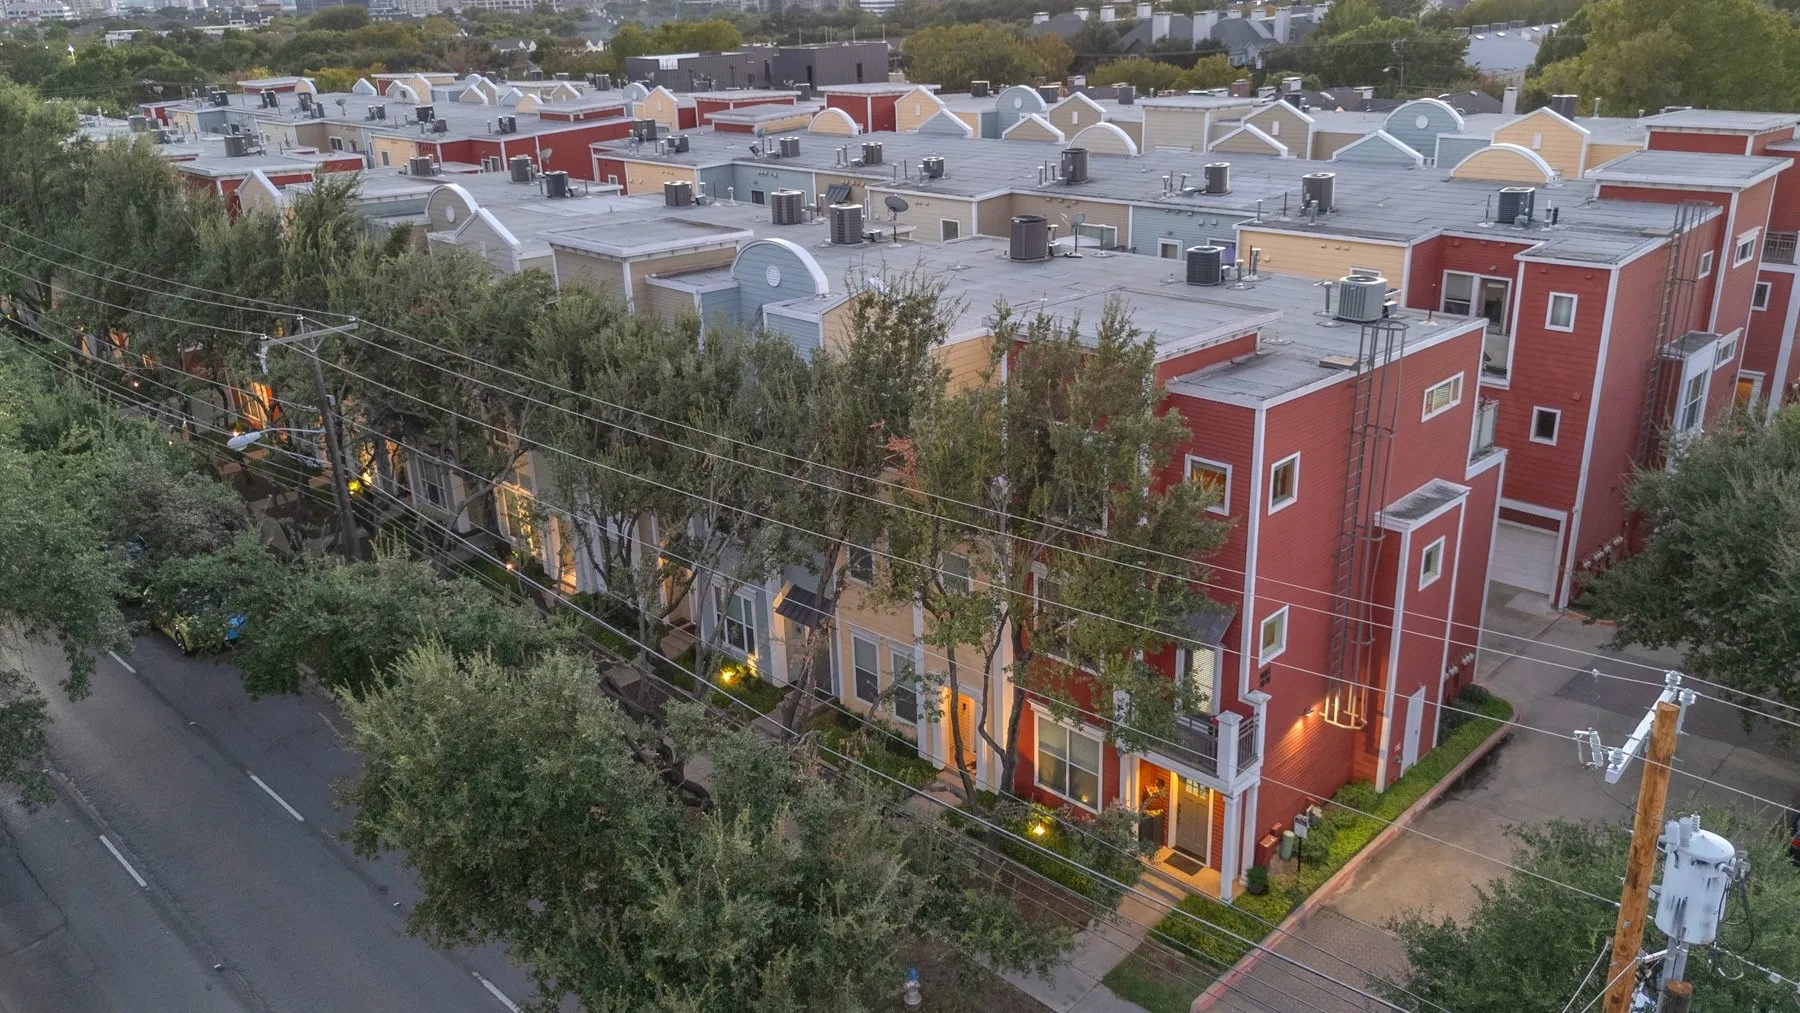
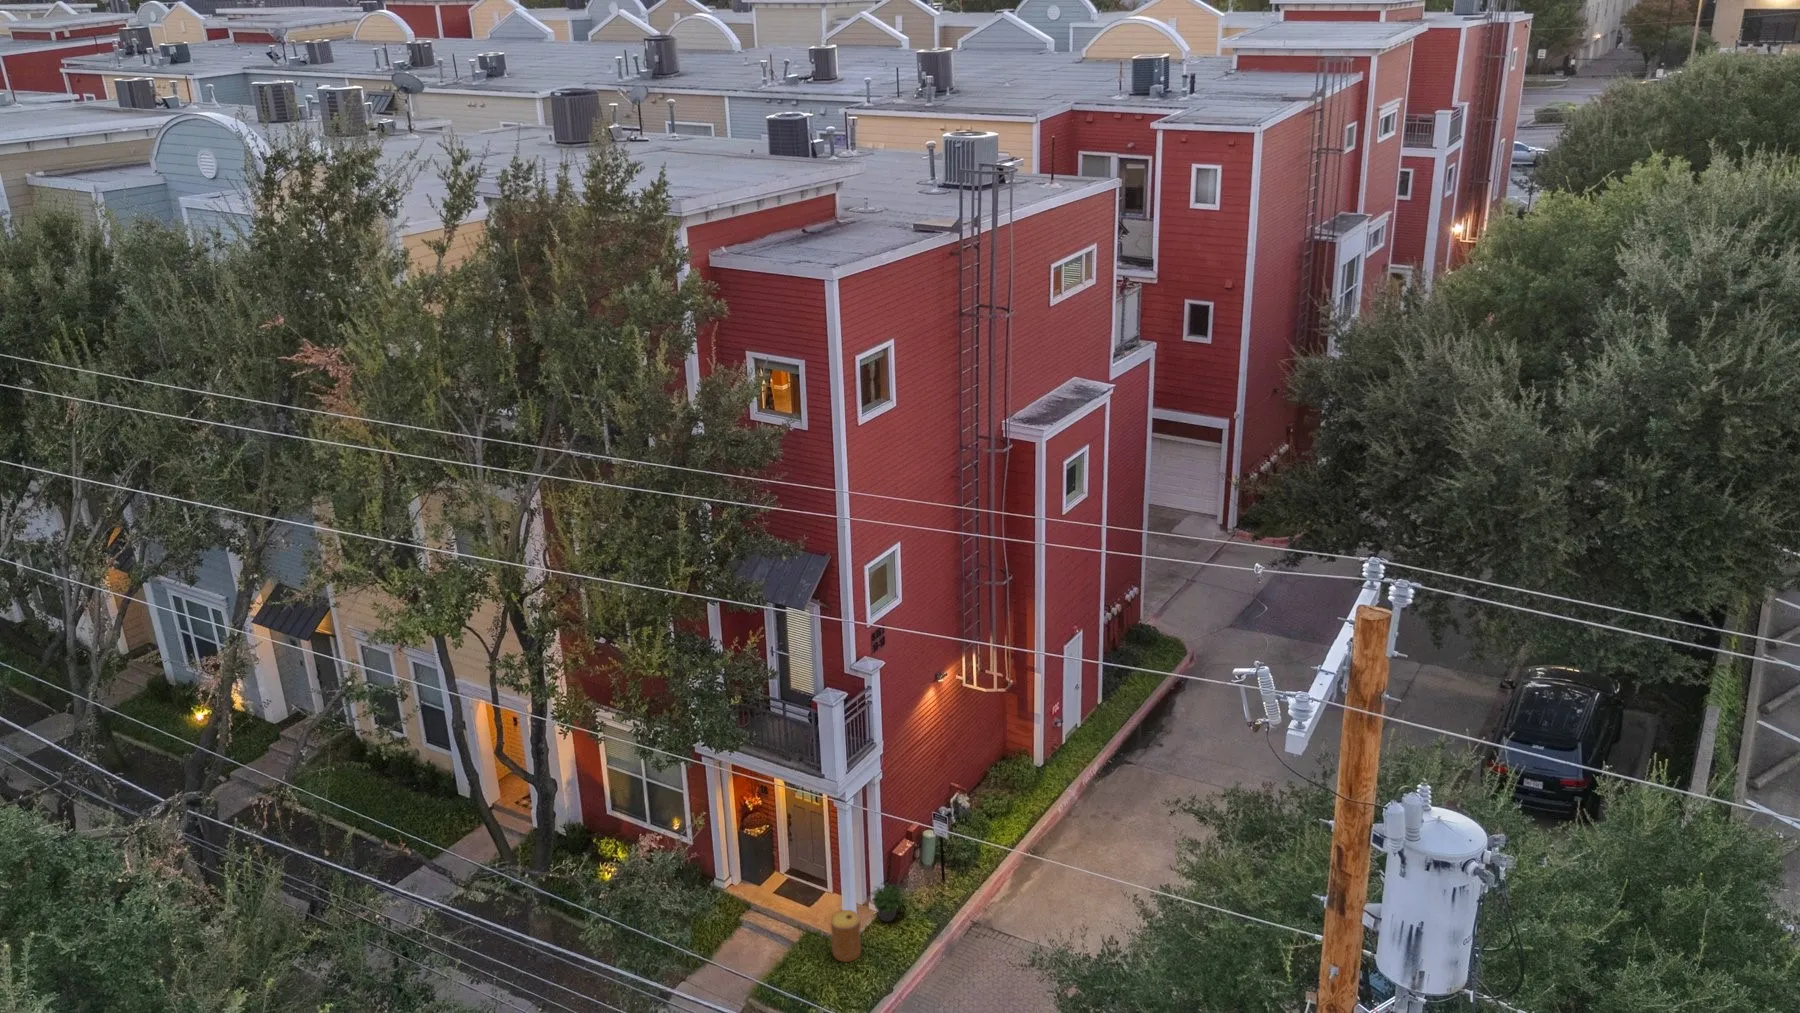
basket: none [1213,879,1237,918] -> present [831,910,861,962]

